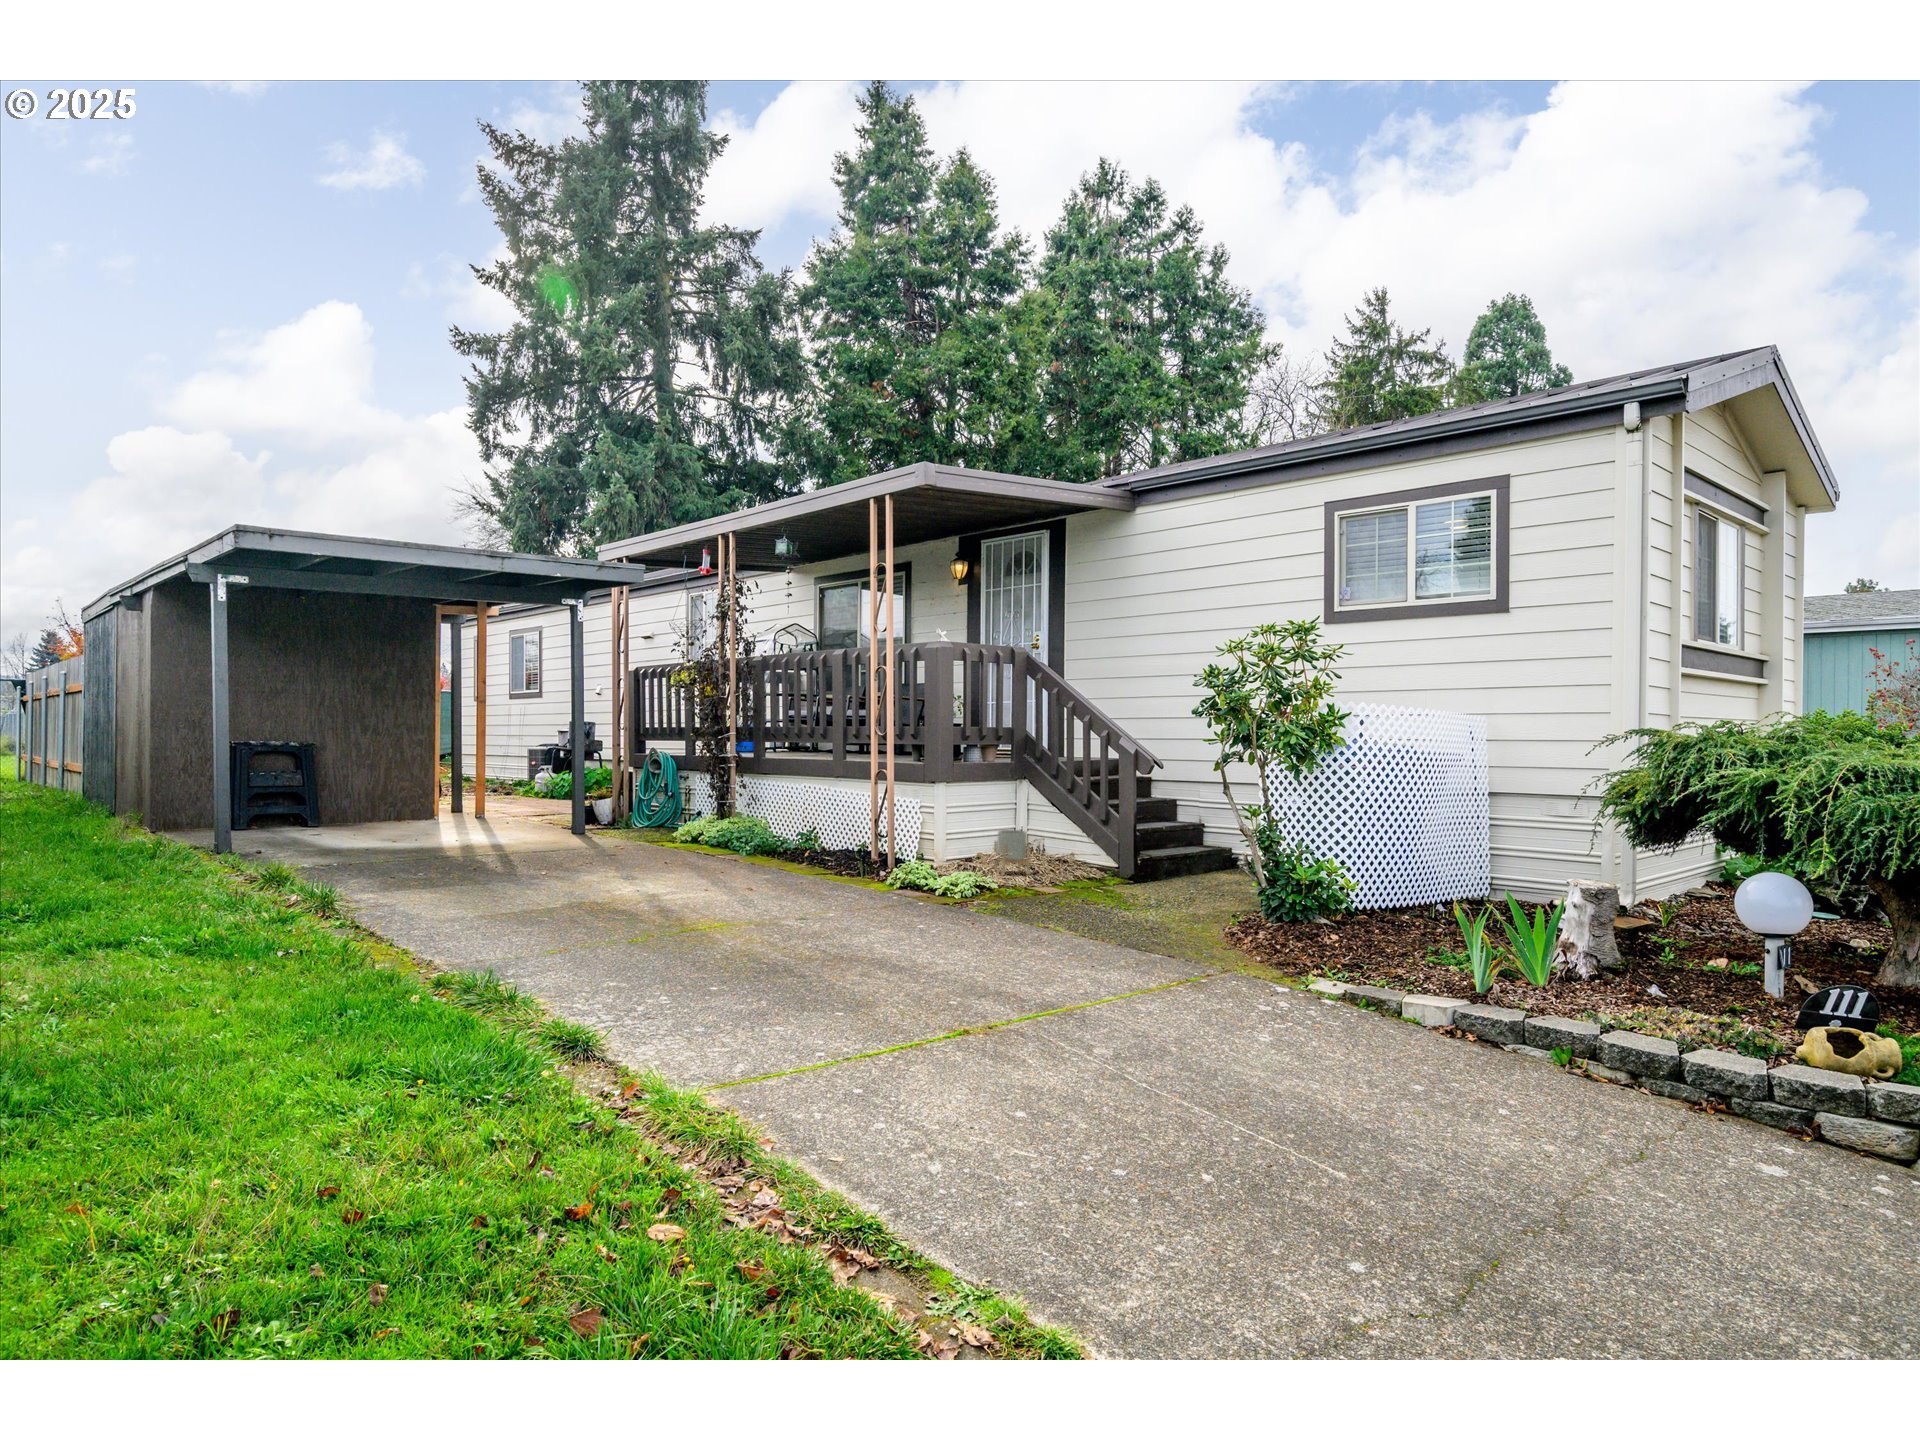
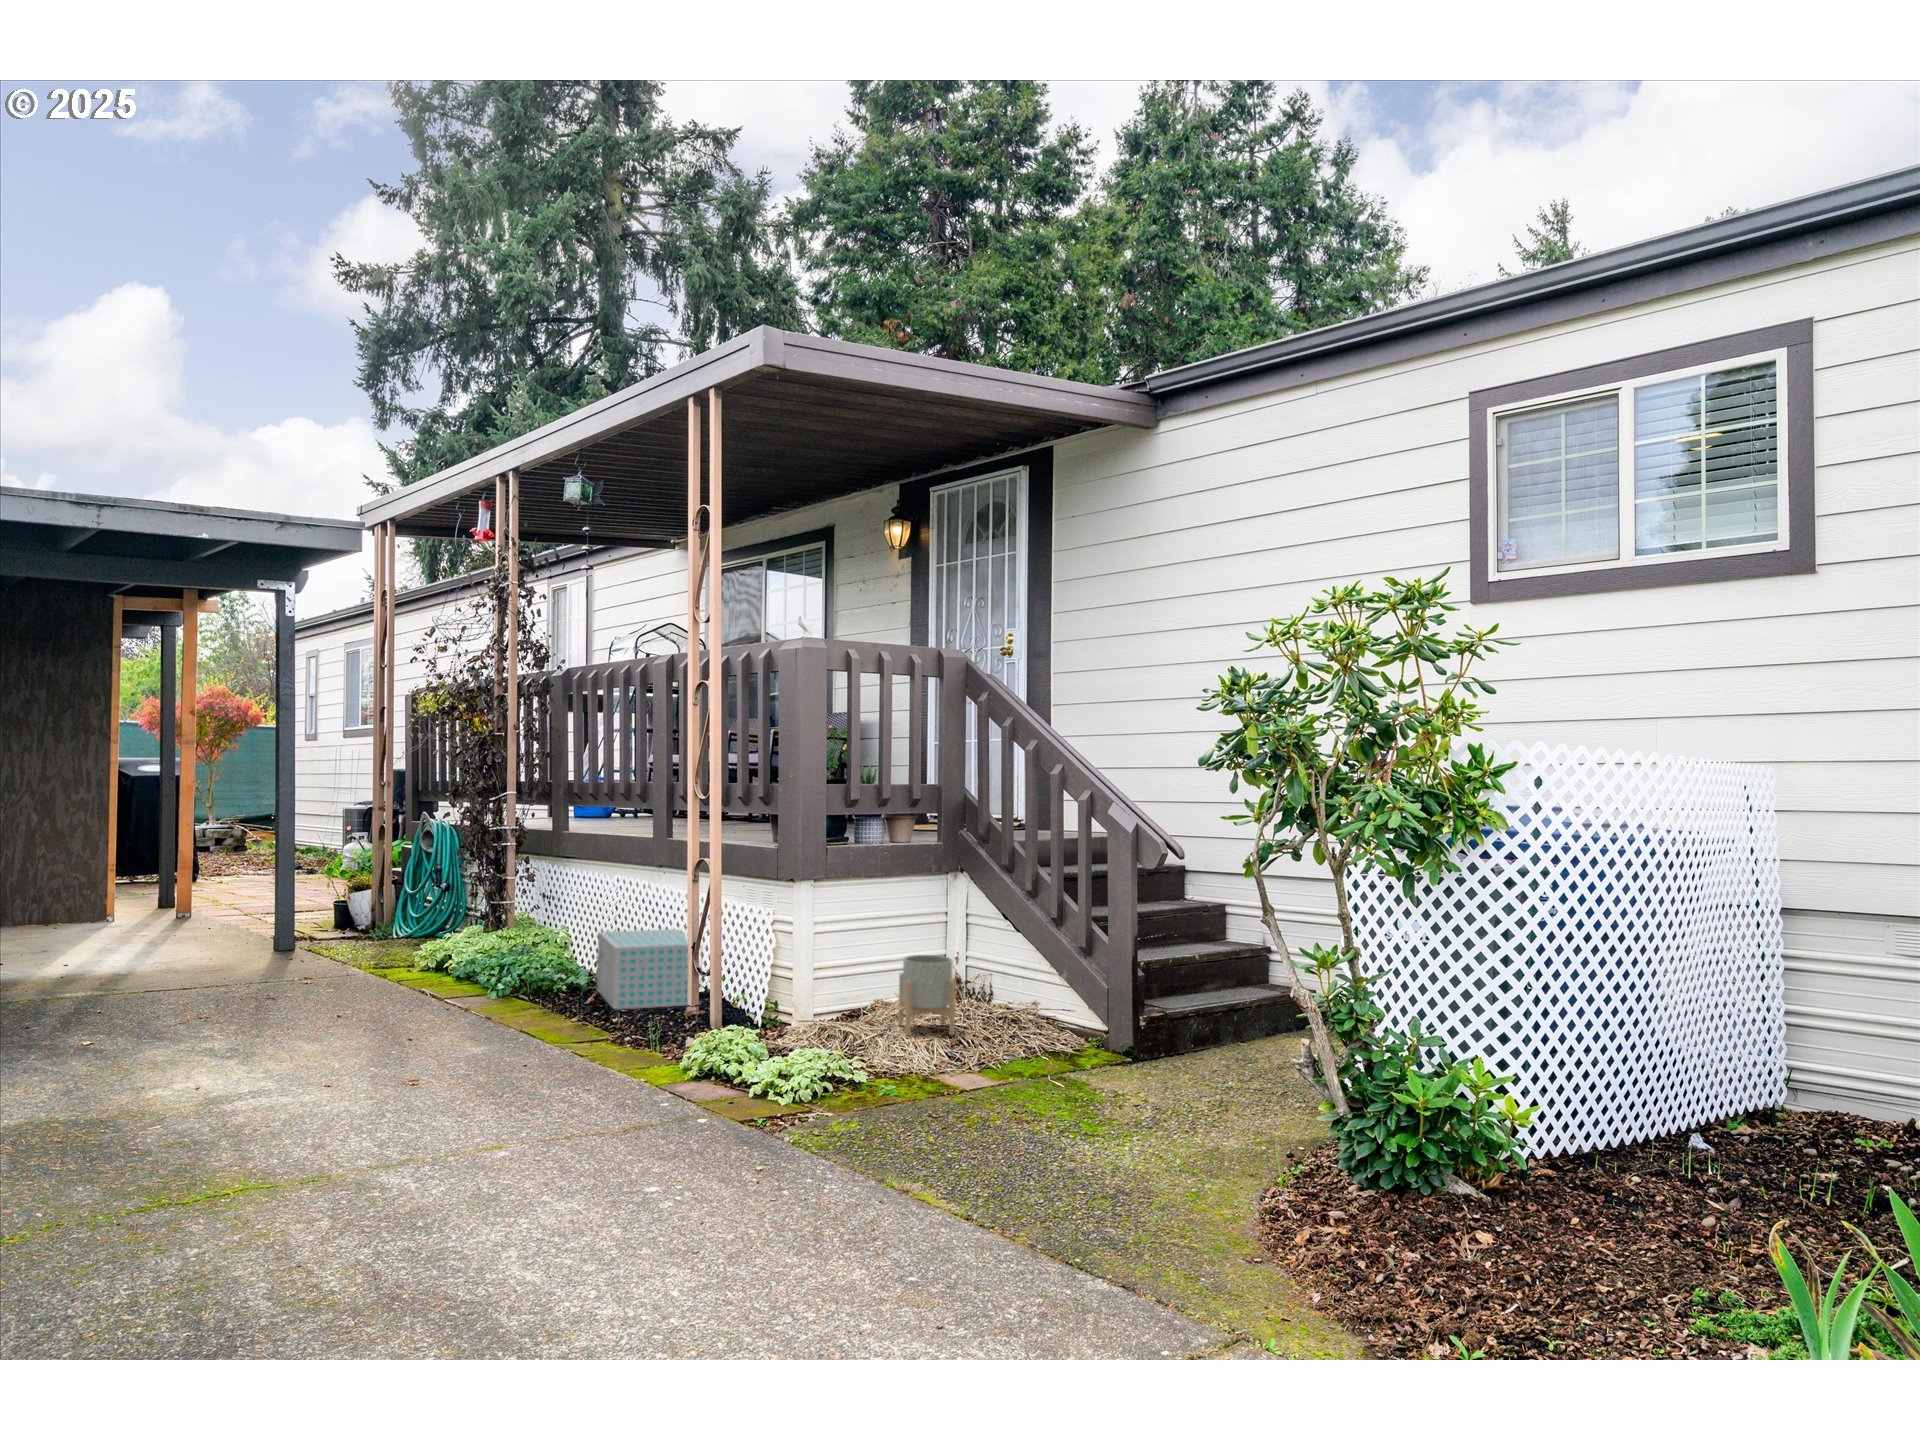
storage box: none [801,821,871,866] -> present [597,929,700,1009]

